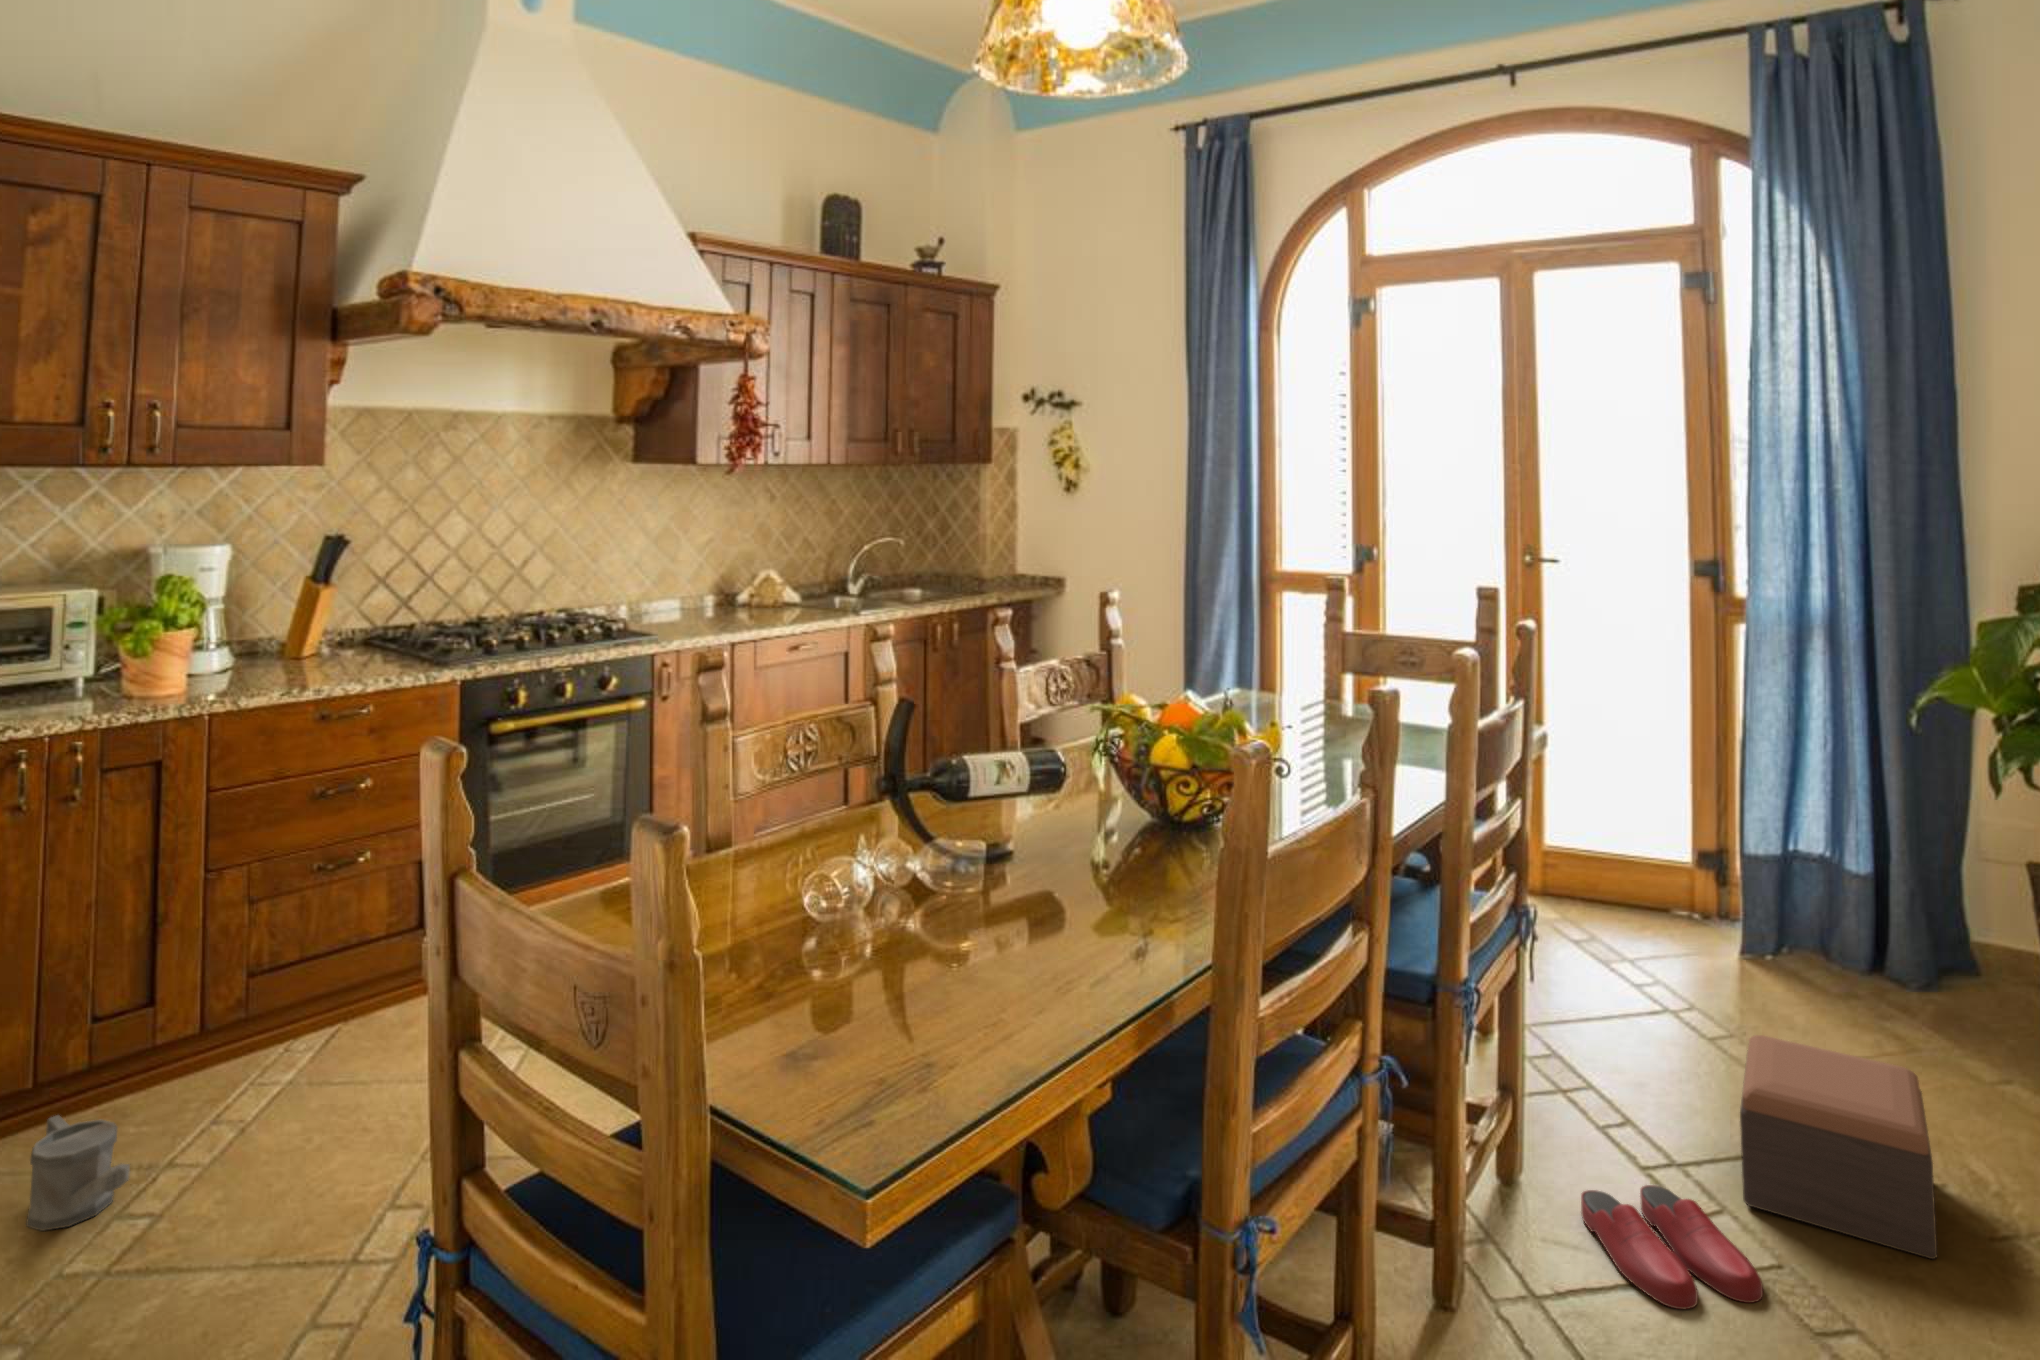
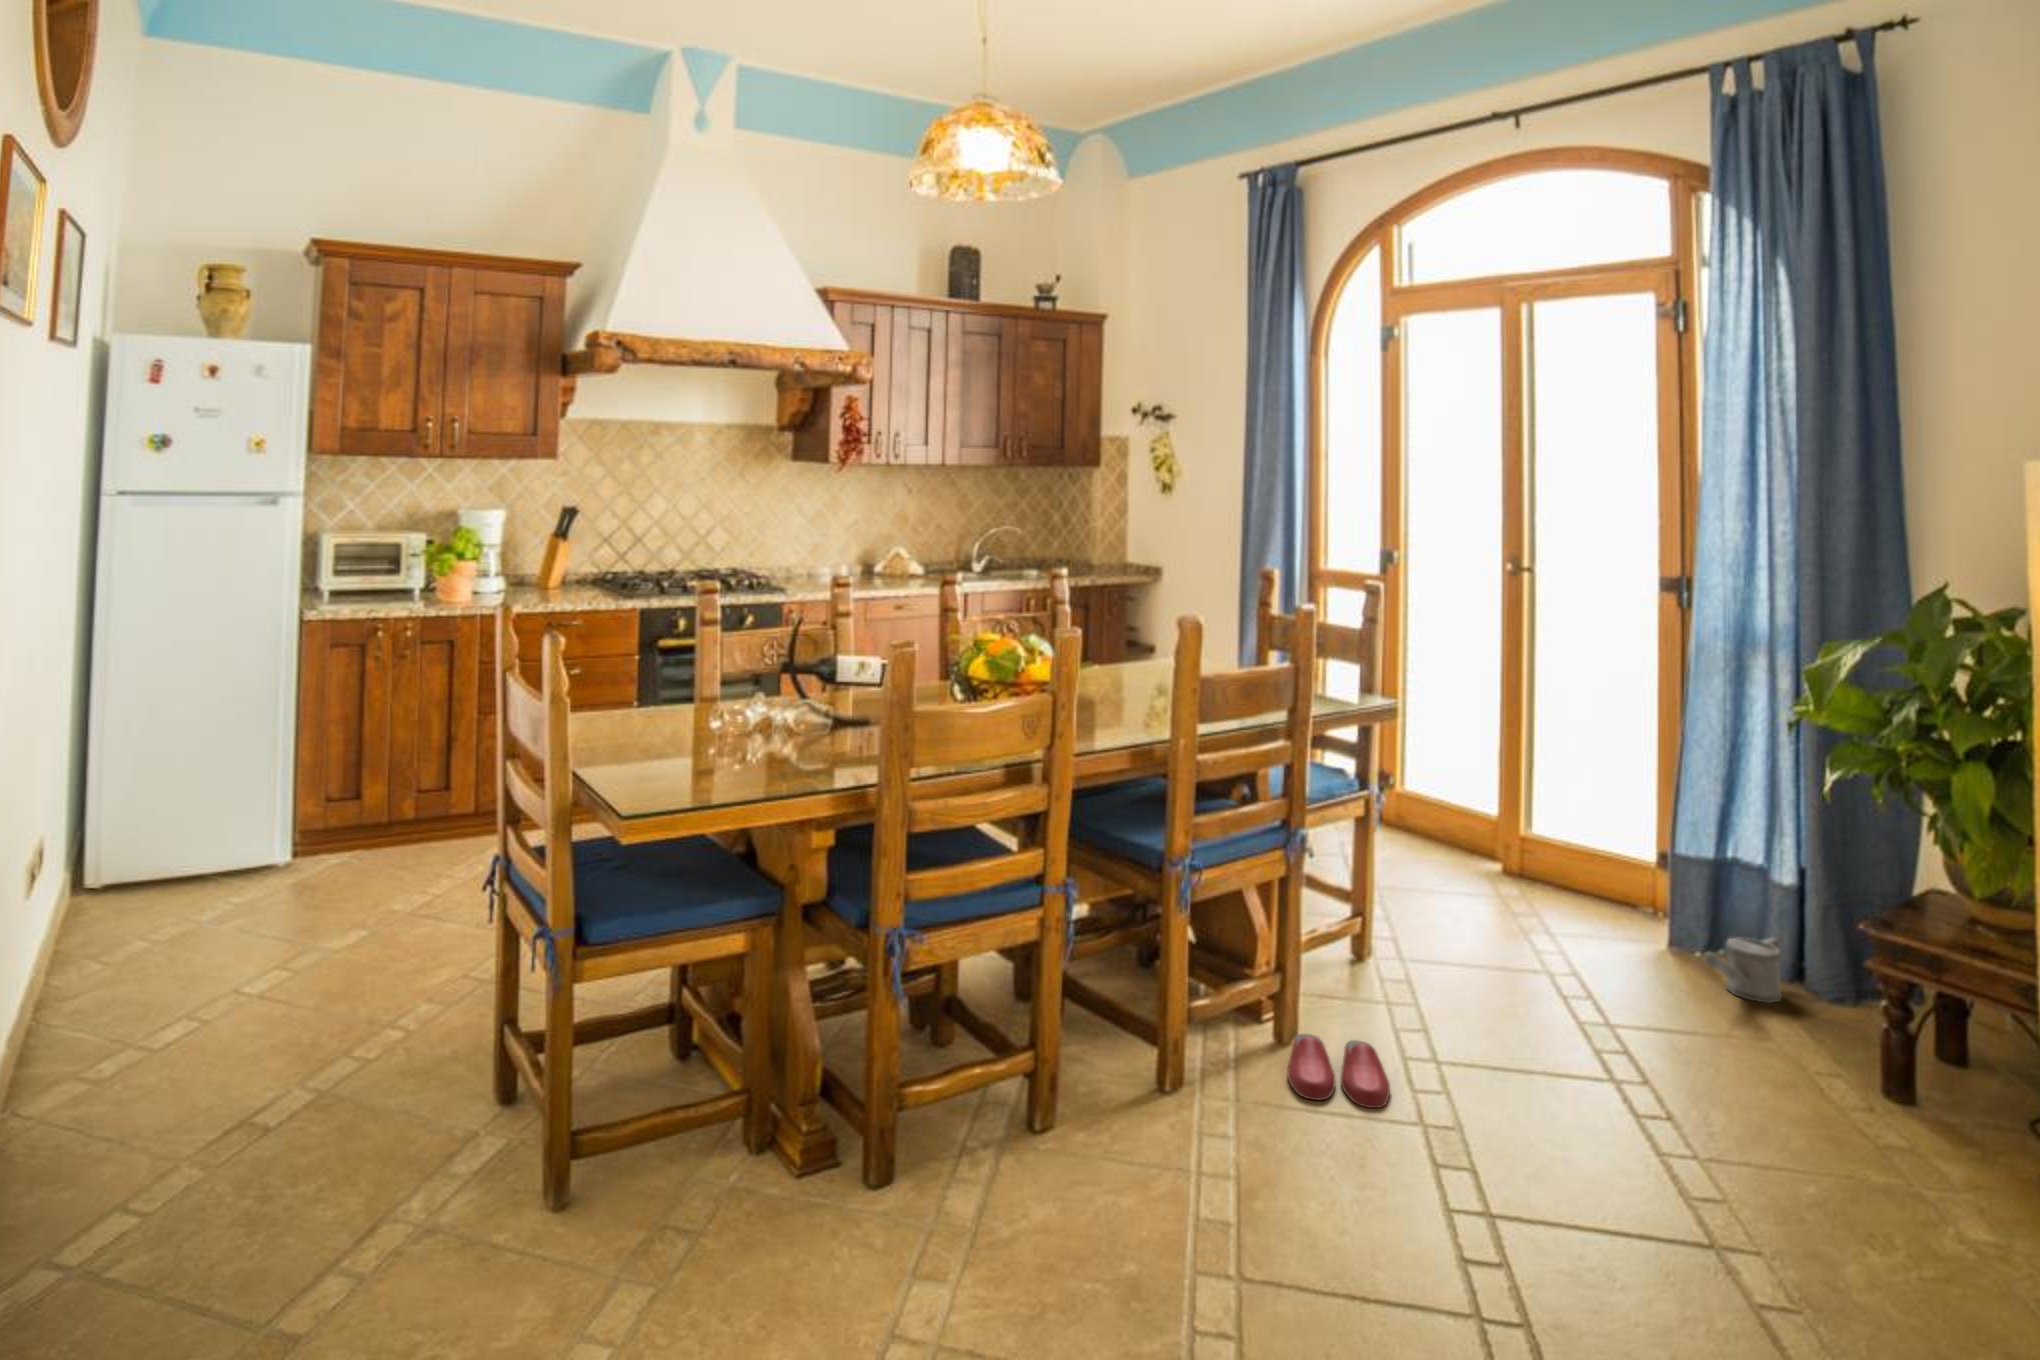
footstool: present [1740,1035,1937,1259] -> none [1434,958,1621,1121]
watering can: present [26,1115,130,1231] -> present [1705,938,1782,1003]

